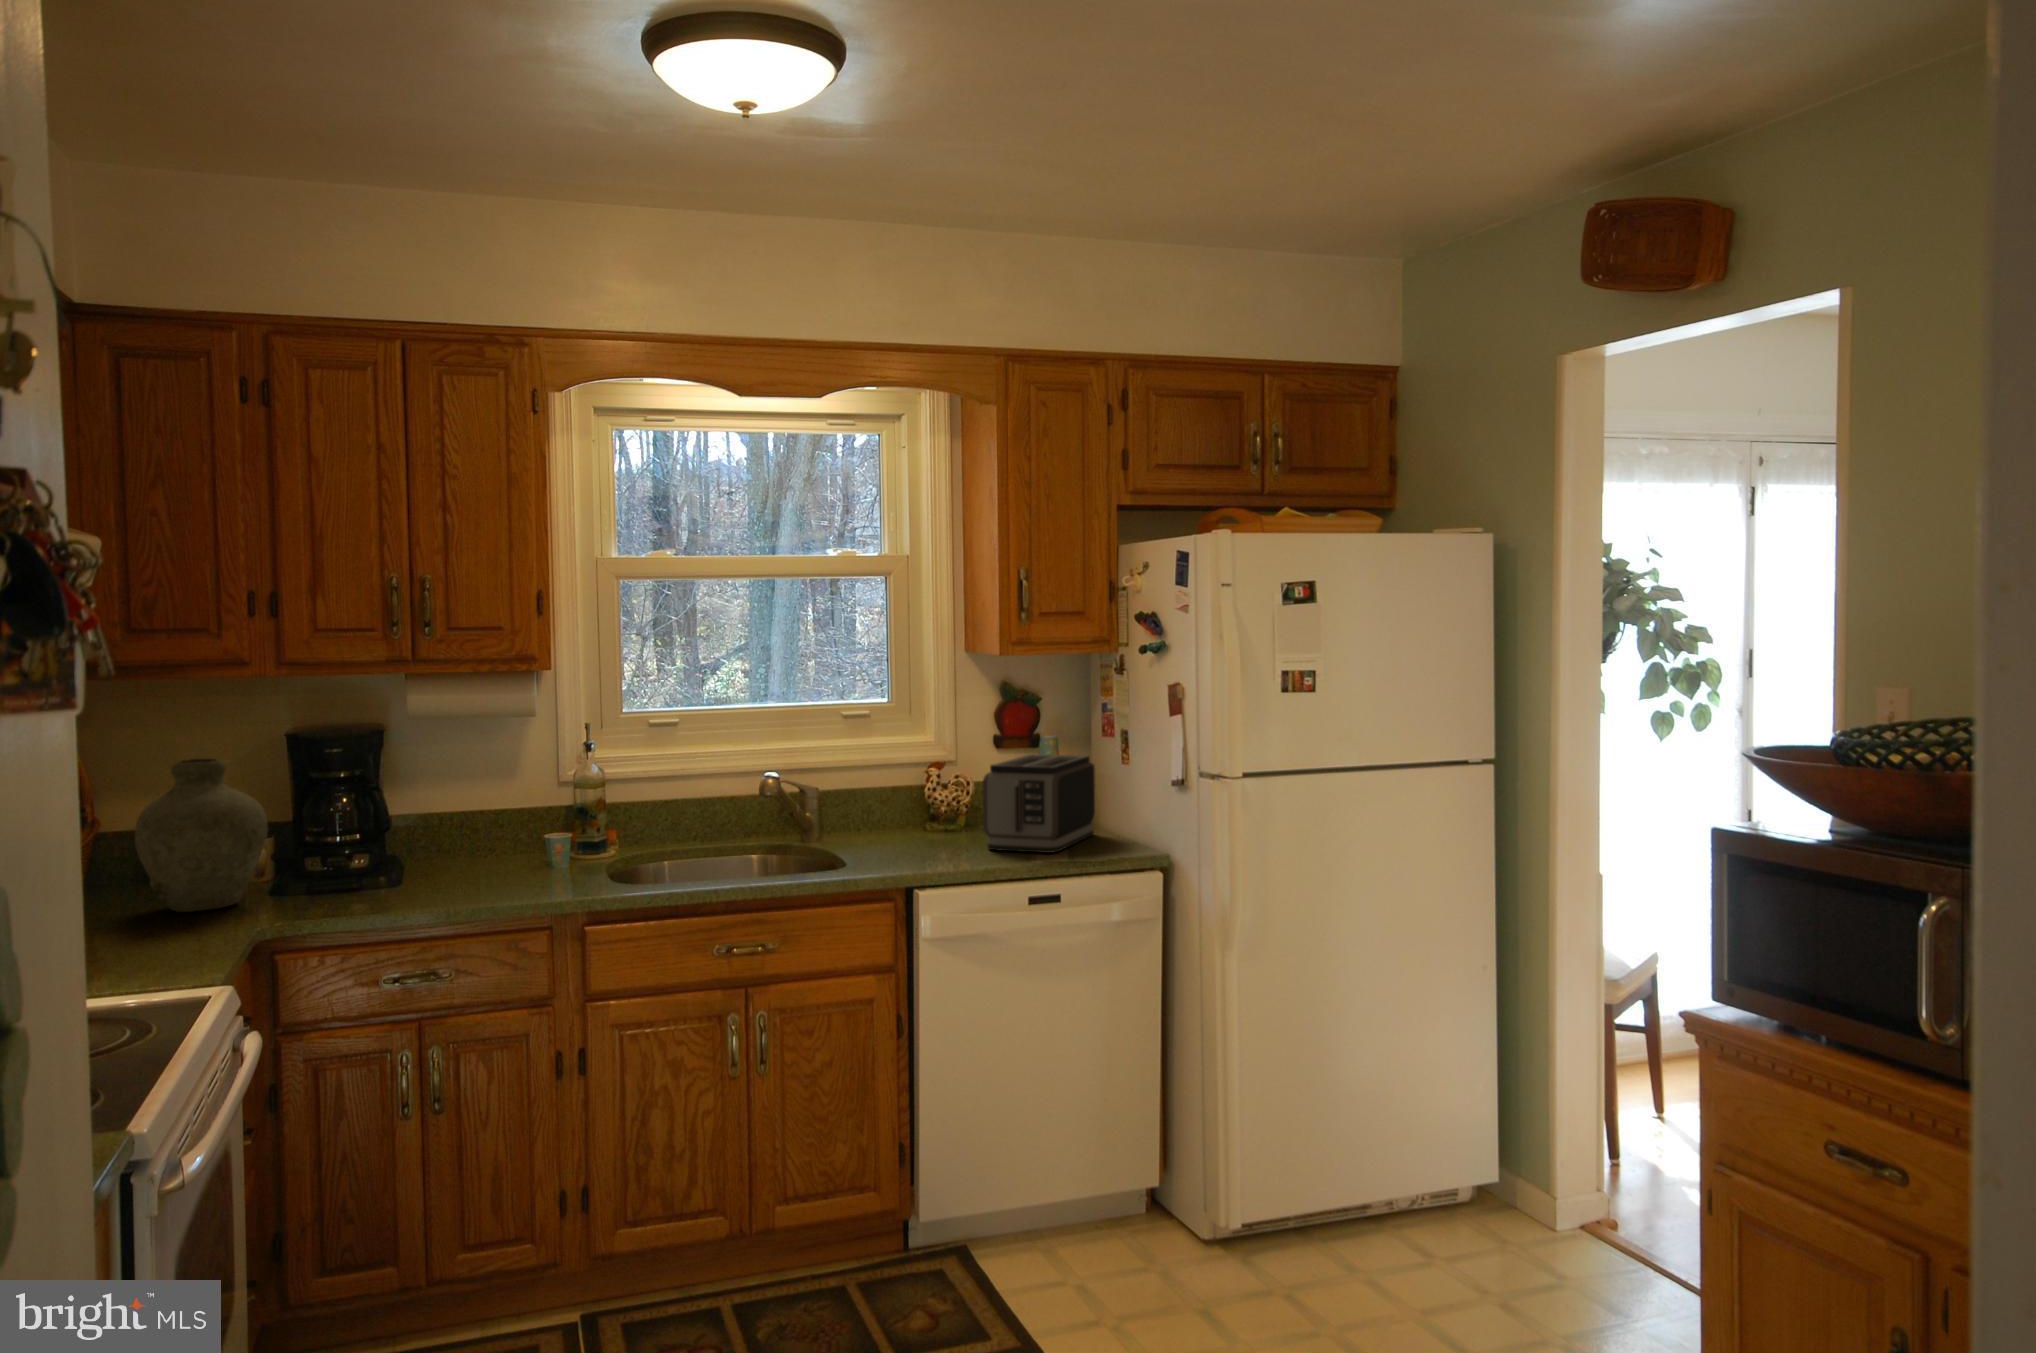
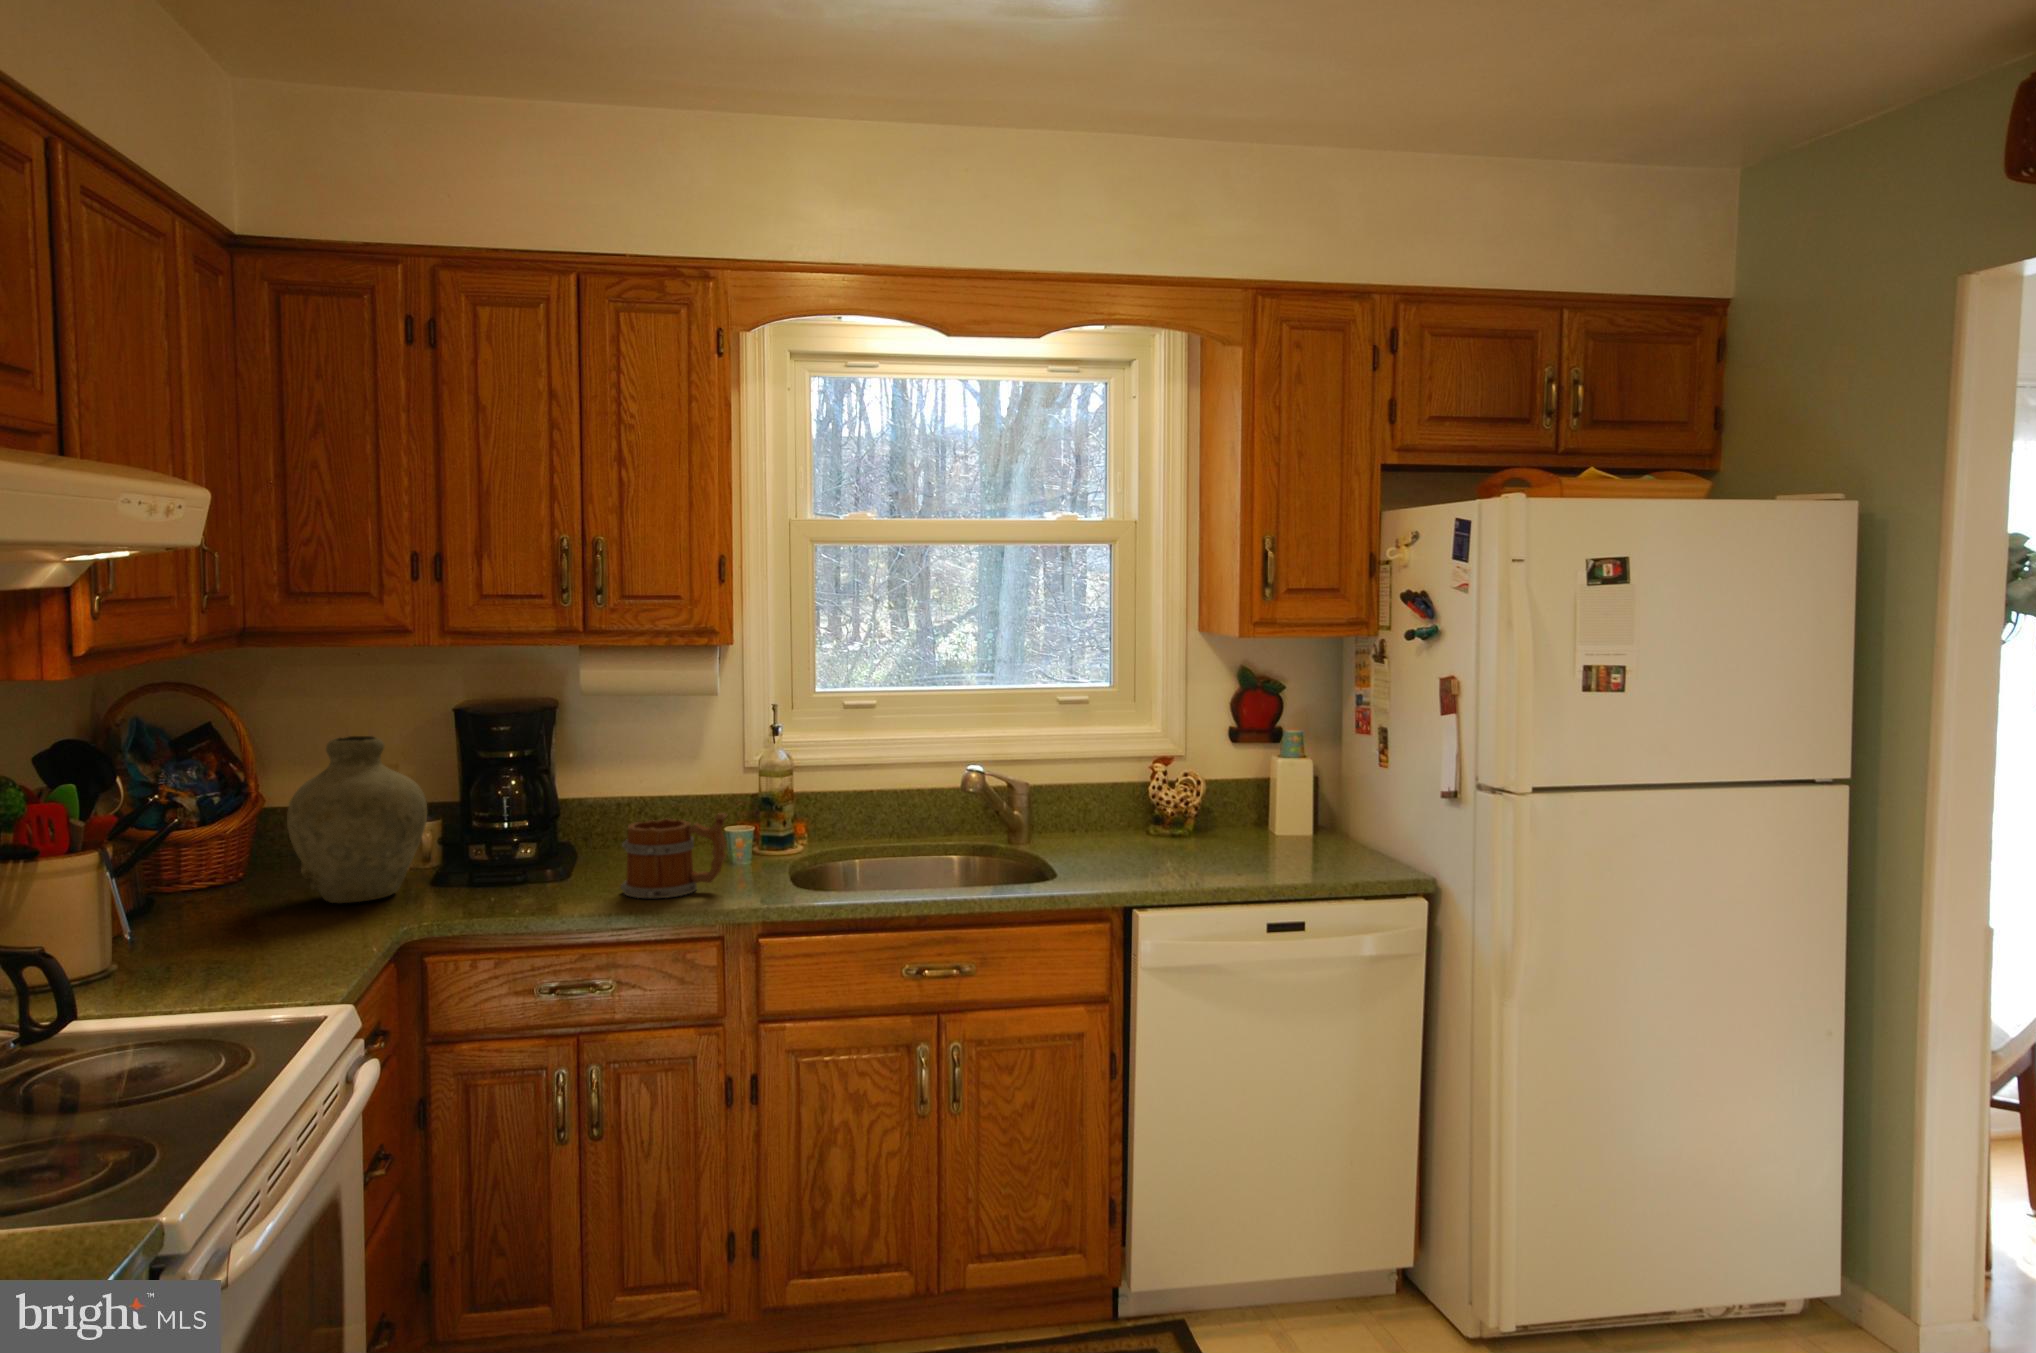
toaster: present [983,754,1095,853] -> none [1213,752,1345,871]
mug: none [454,818,553,896] -> present [621,813,727,898]

